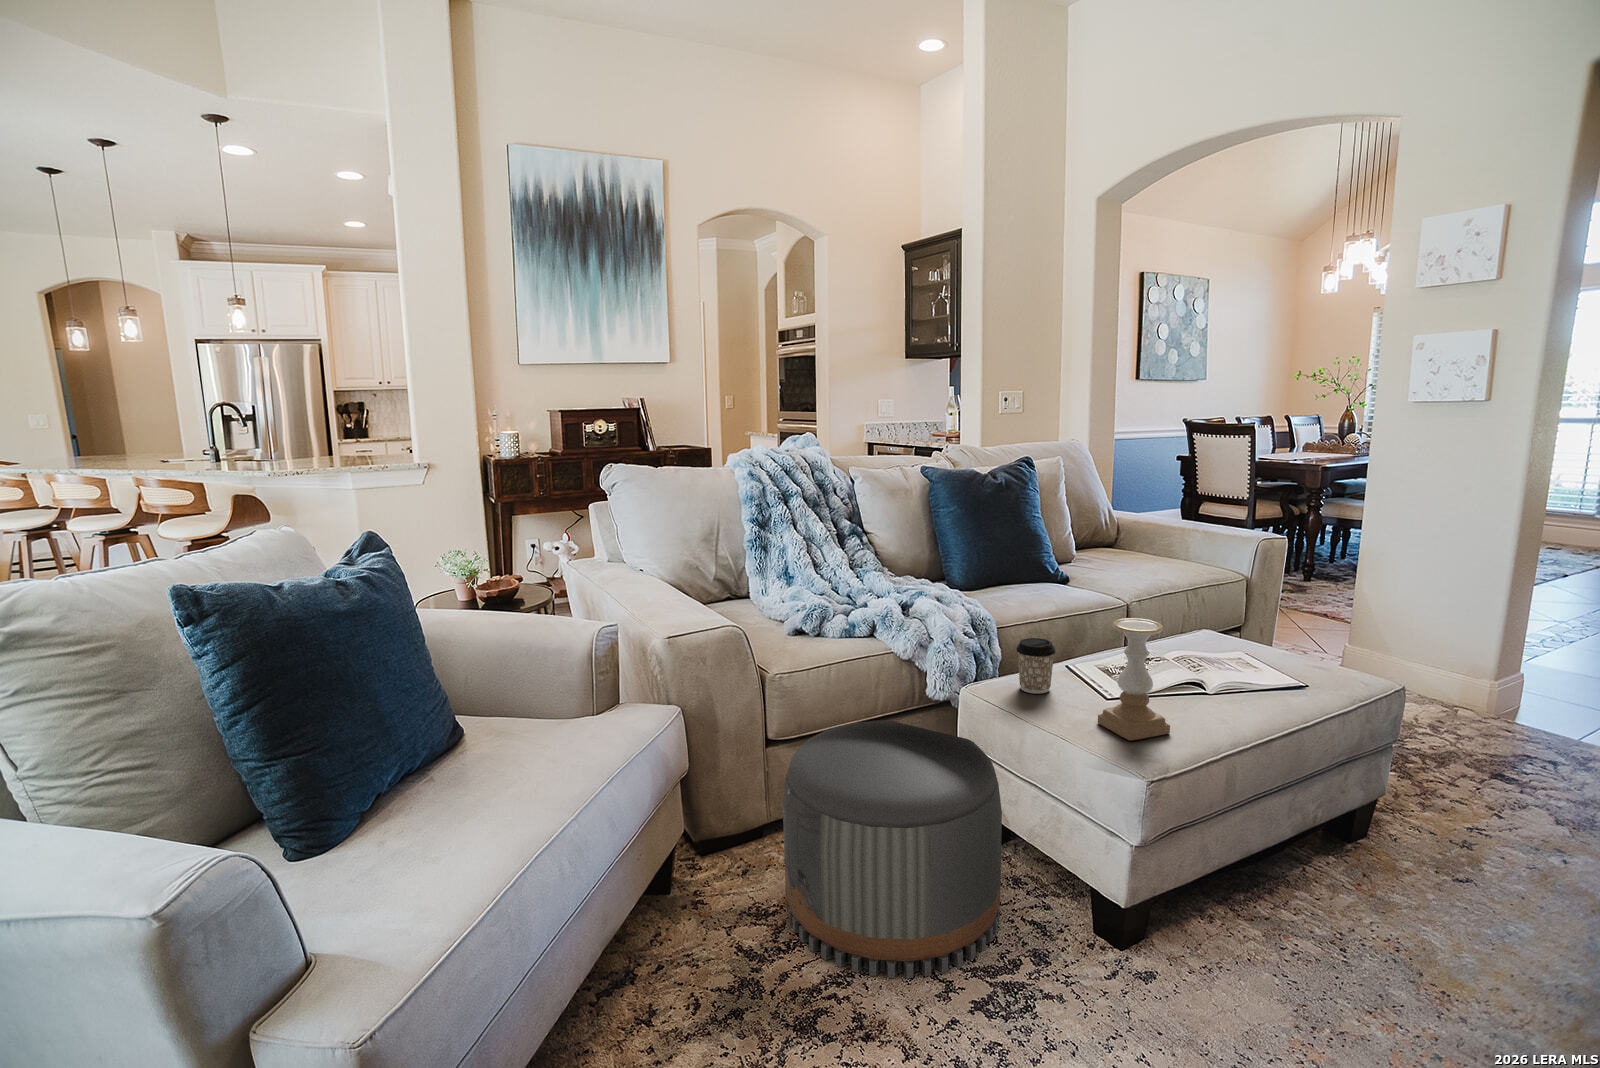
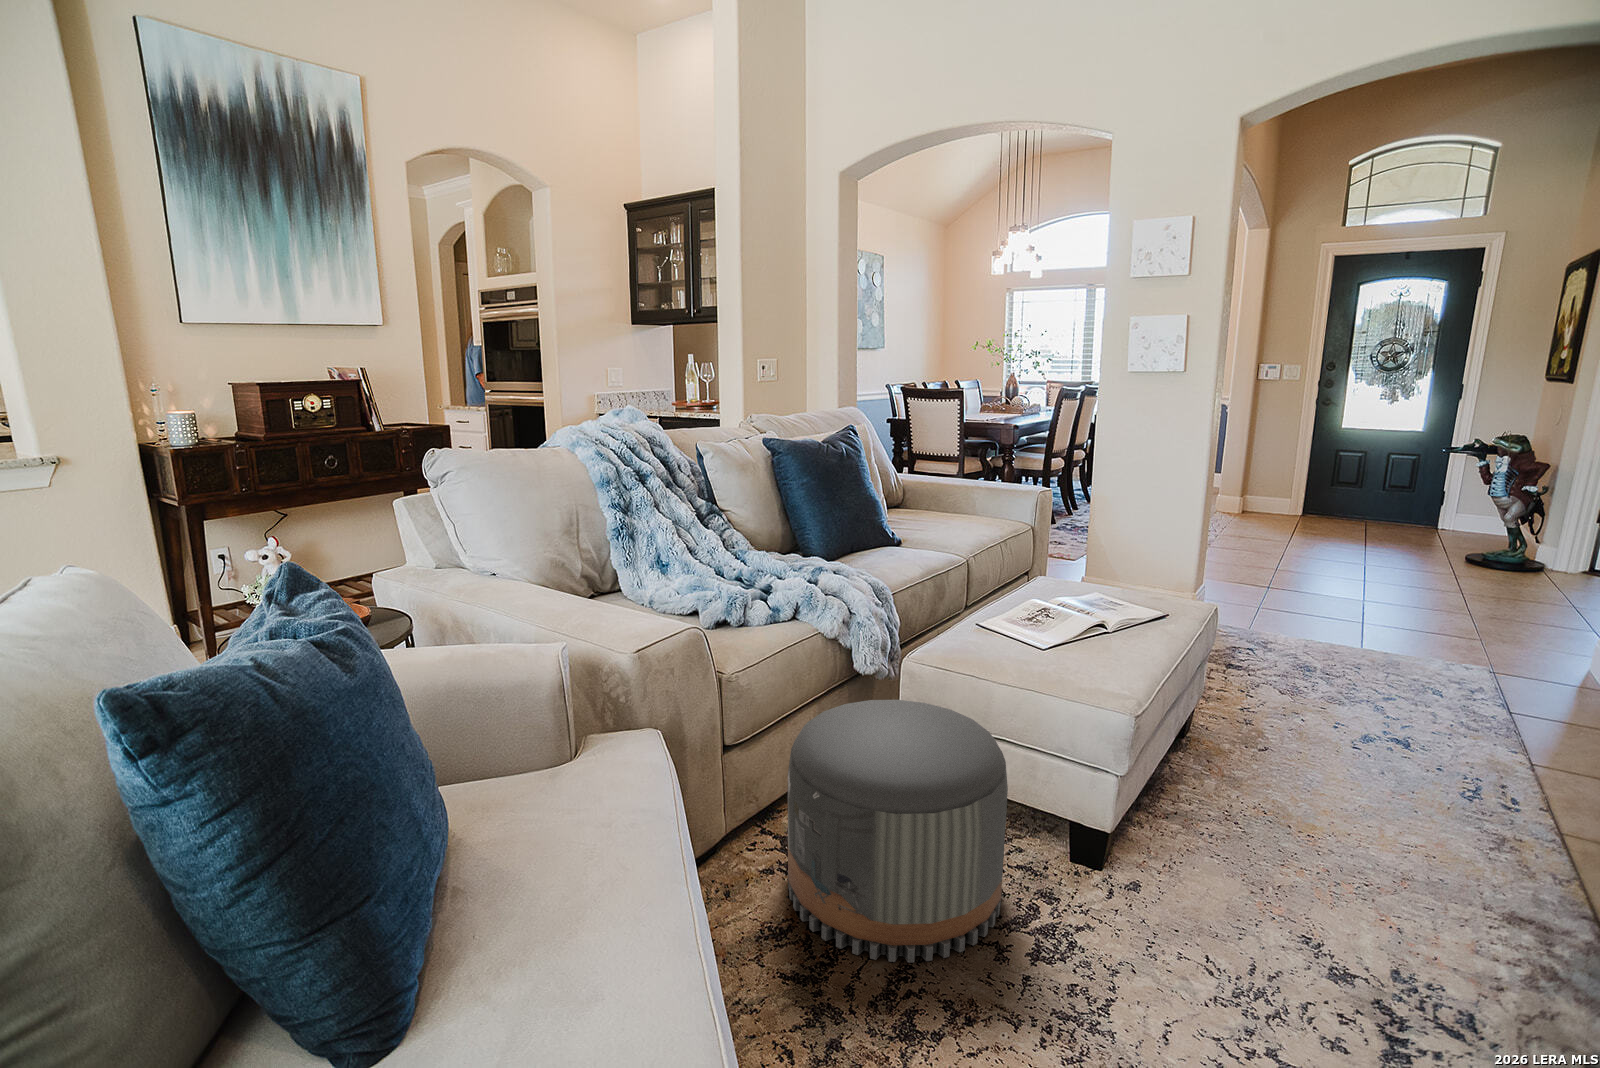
candle holder: present [1098,618,1170,741] -> none [1063,576,1124,685]
coffee cup: present [1016,638,1056,694] -> none [966,603,1002,655]

